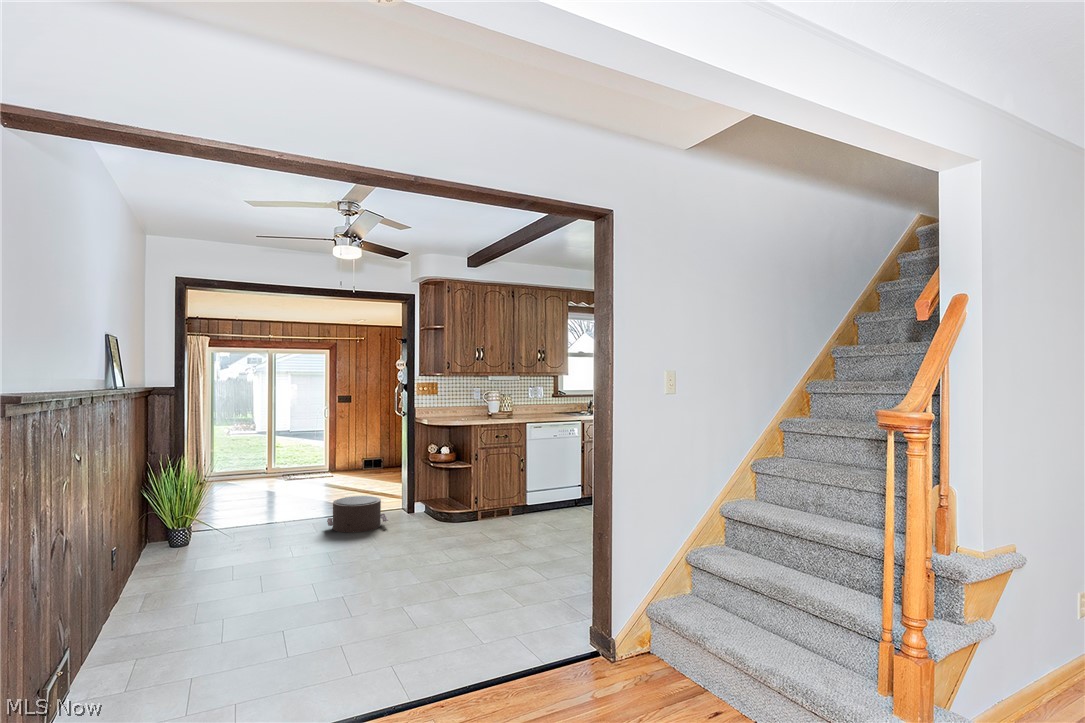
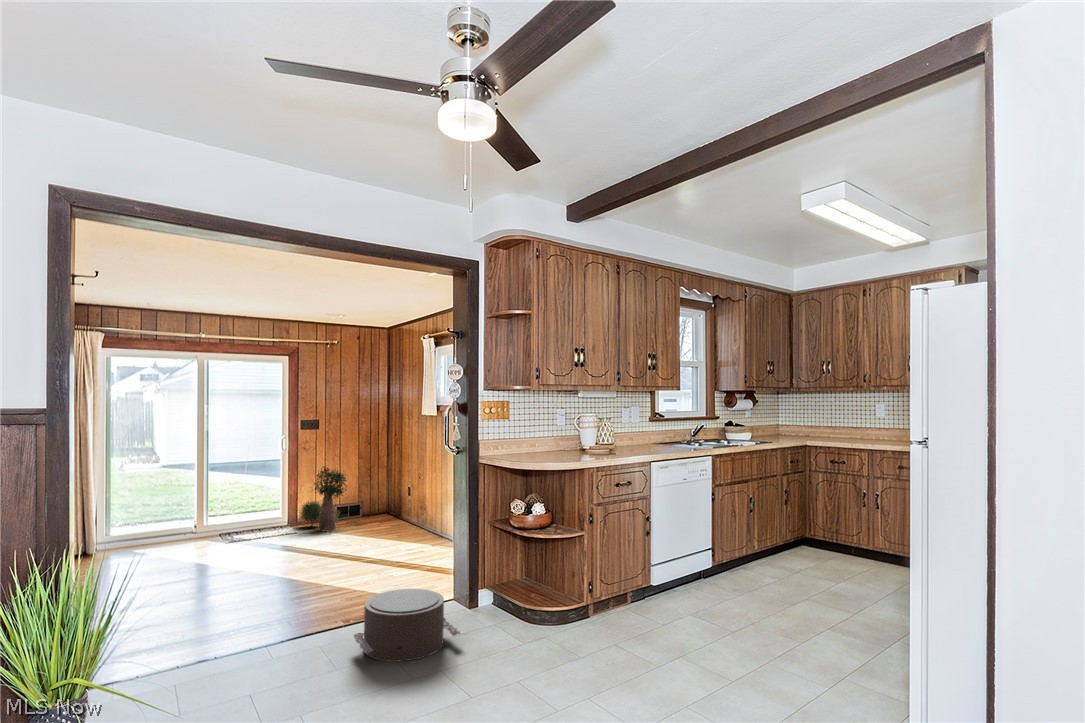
potted plant: none [337,429,371,475] -> present [300,467,346,531]

